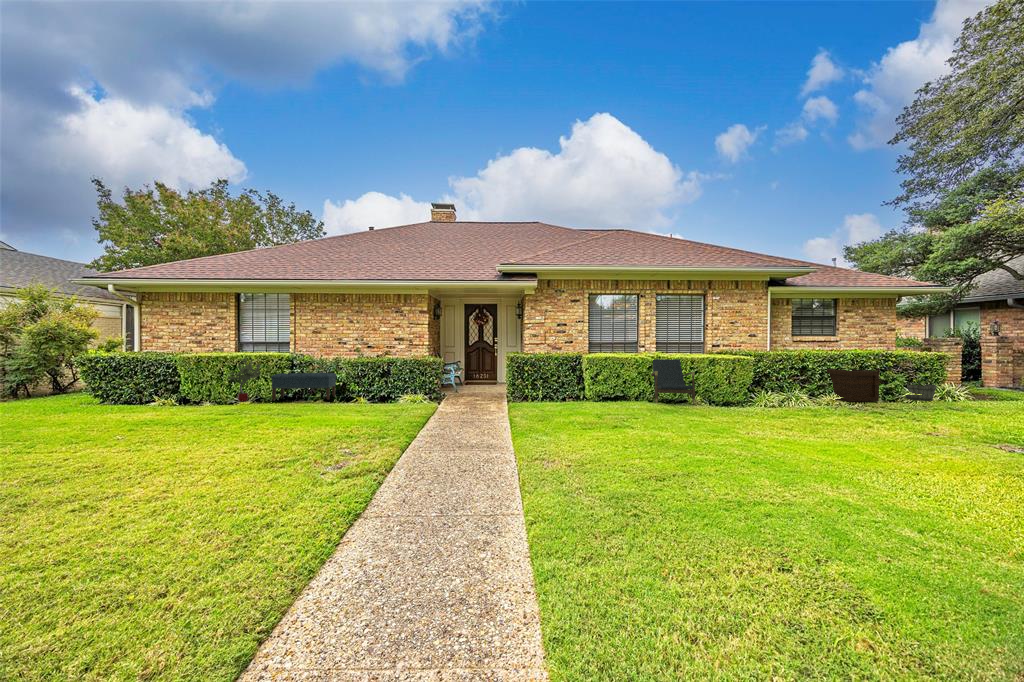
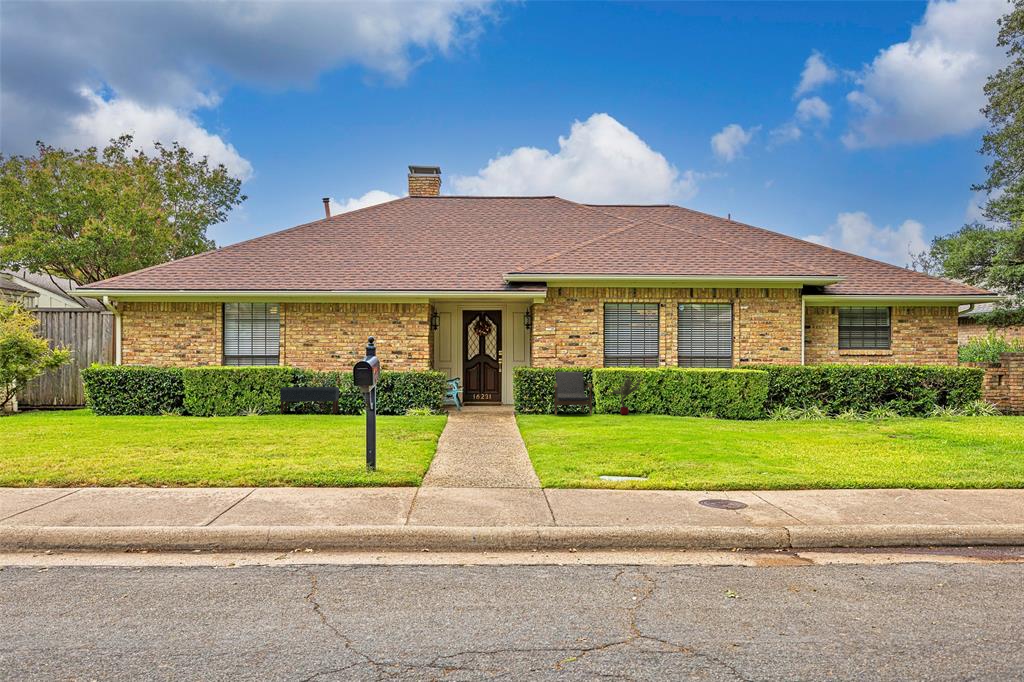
potted tree: present [227,359,260,402] -> present [608,374,641,415]
lounge chair: present [651,359,695,404] -> present [553,372,592,415]
wooden crate: present [827,369,879,402] -> none [847,384,895,417]
wooden bucket: present [905,380,936,401] -> none [931,394,960,417]

